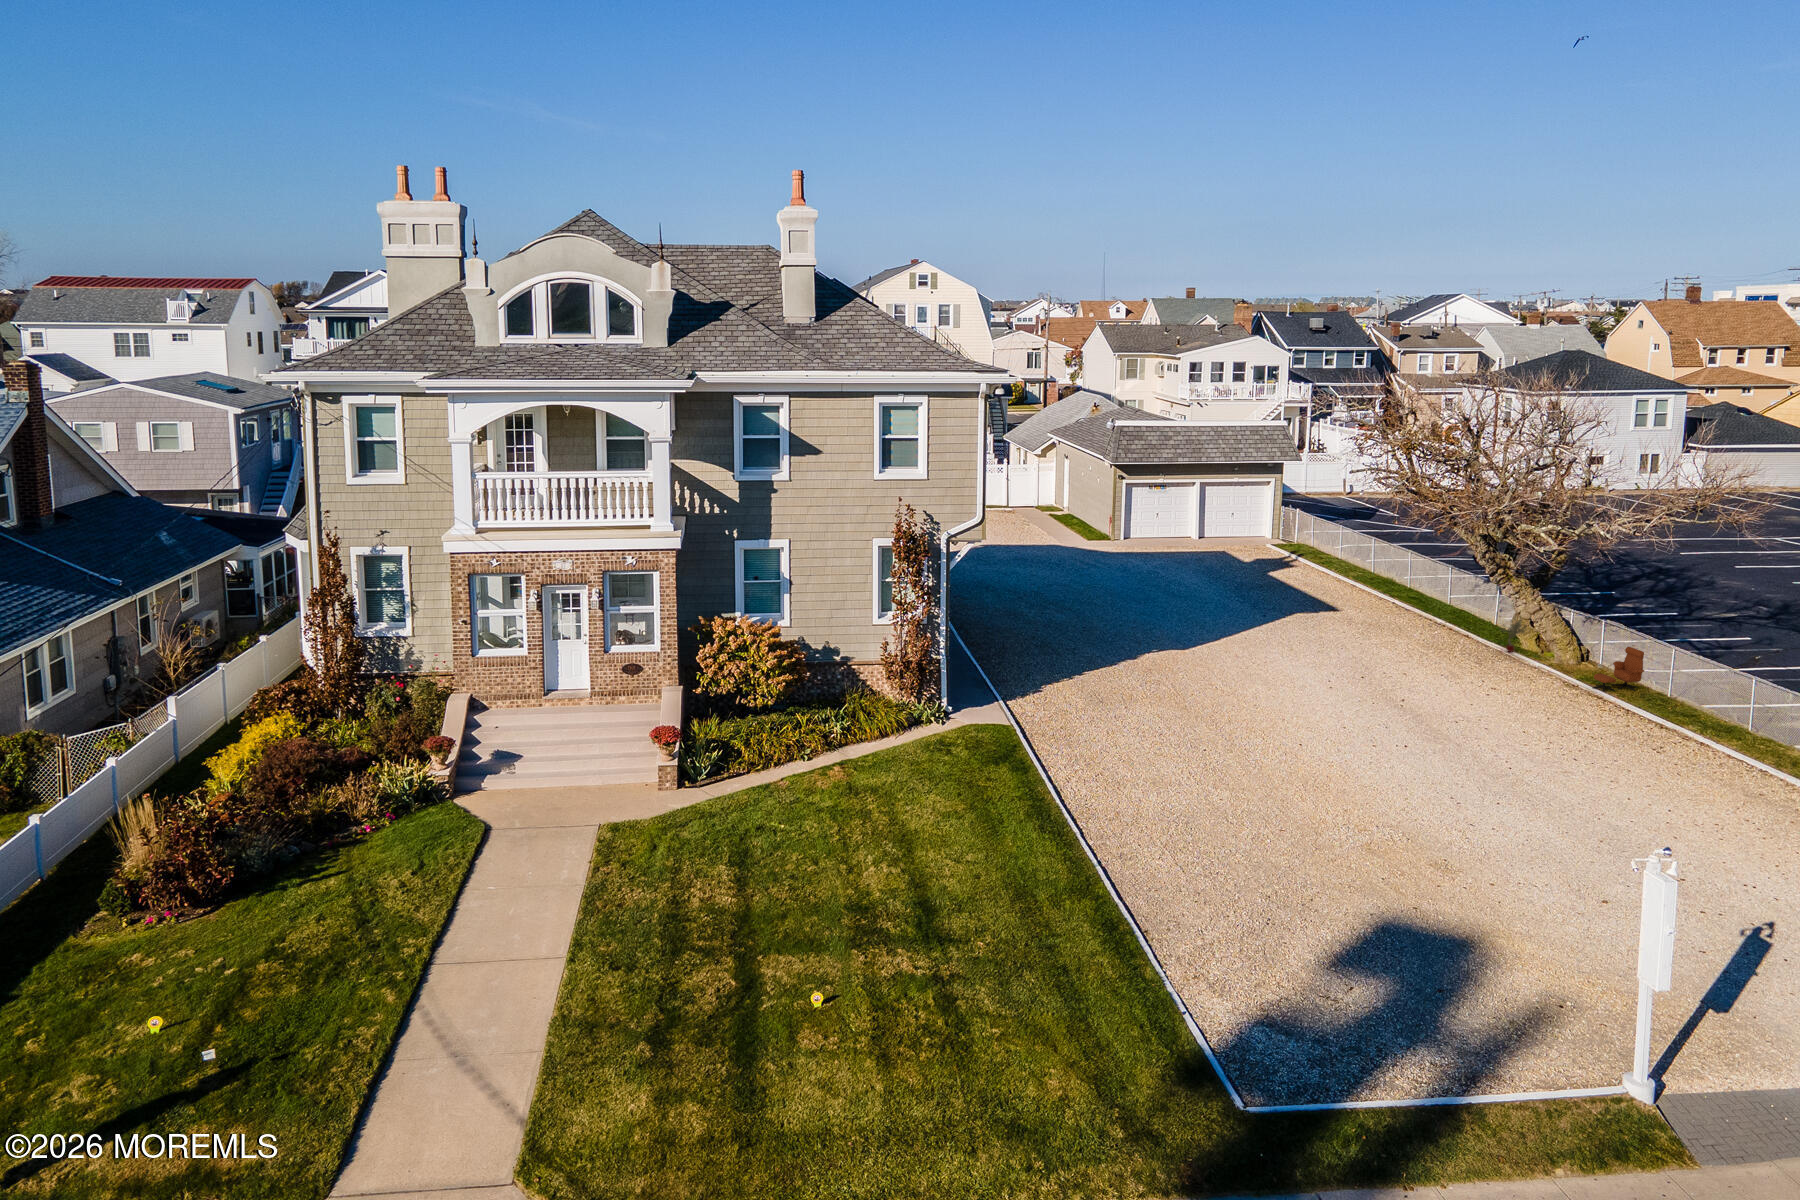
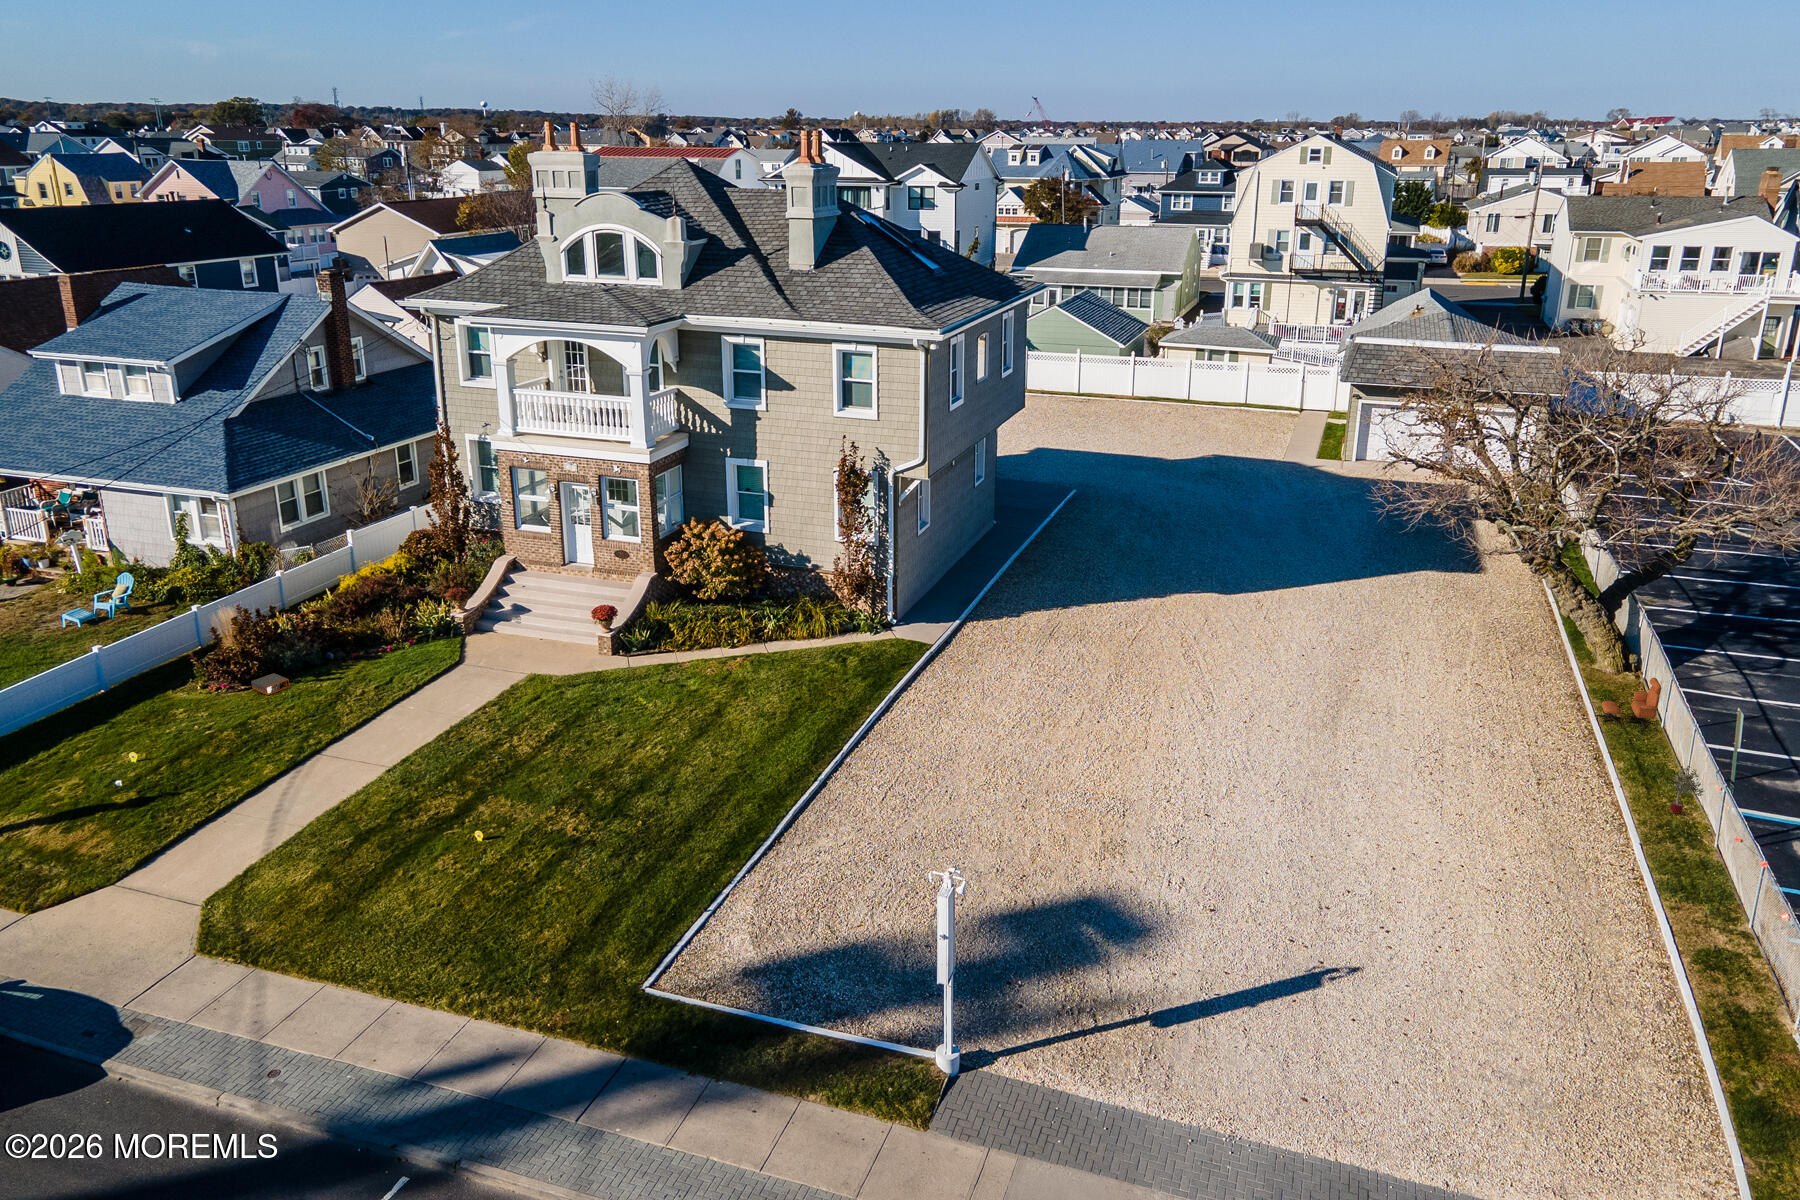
potted tree: present [1501,617,1528,652] -> present [1670,766,1704,814]
storage box: none [193,892,254,922] -> present [251,673,290,695]

